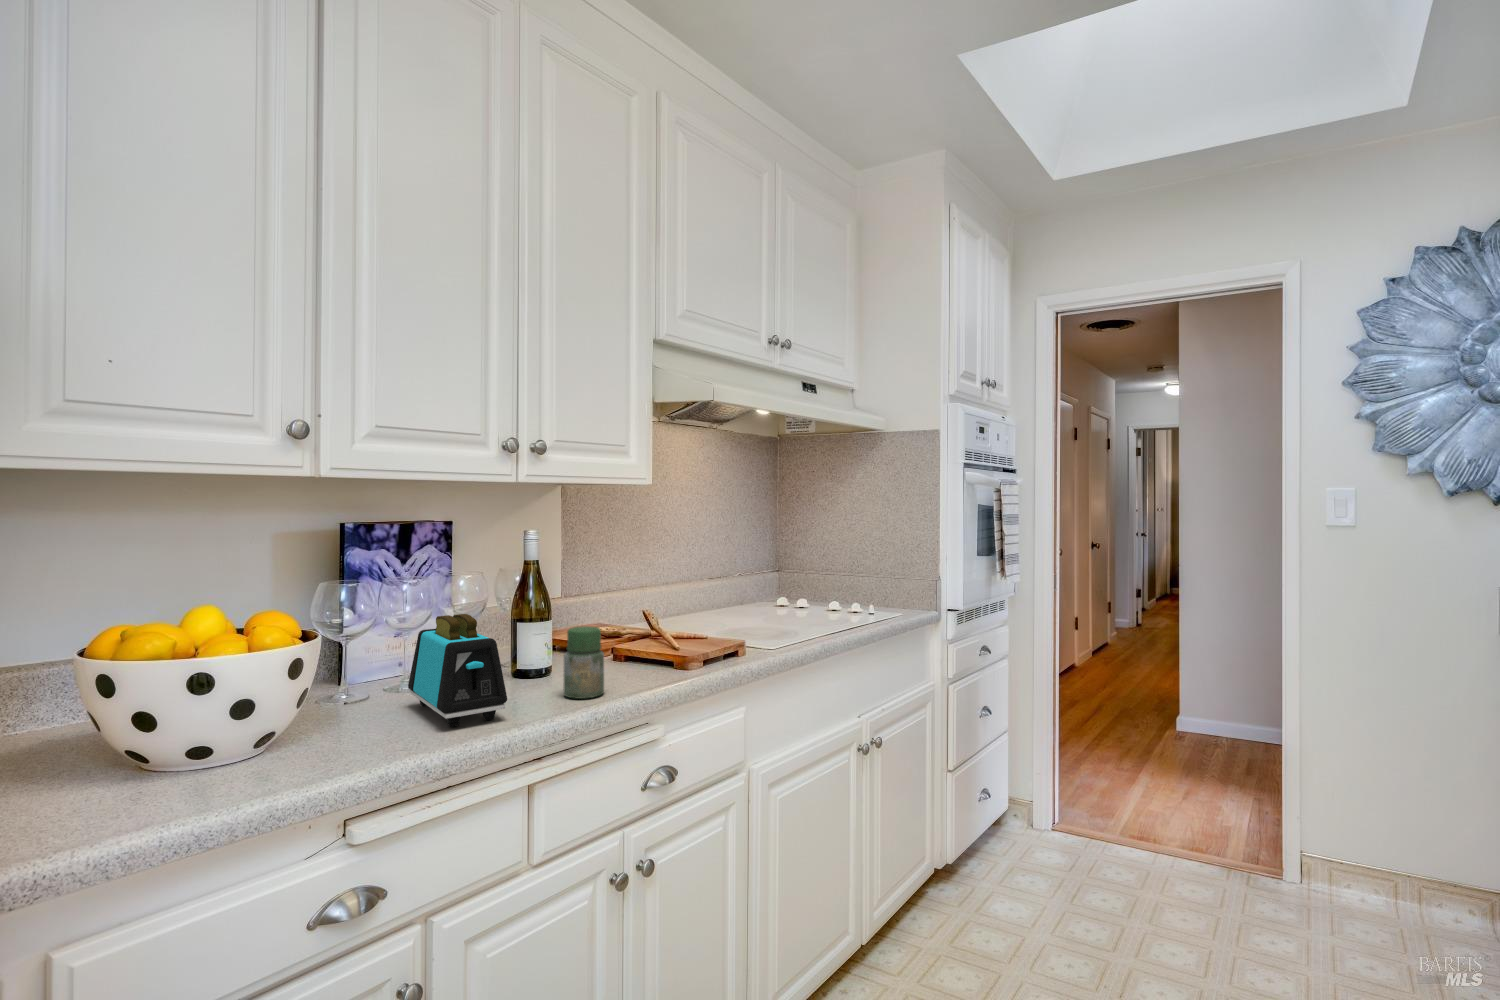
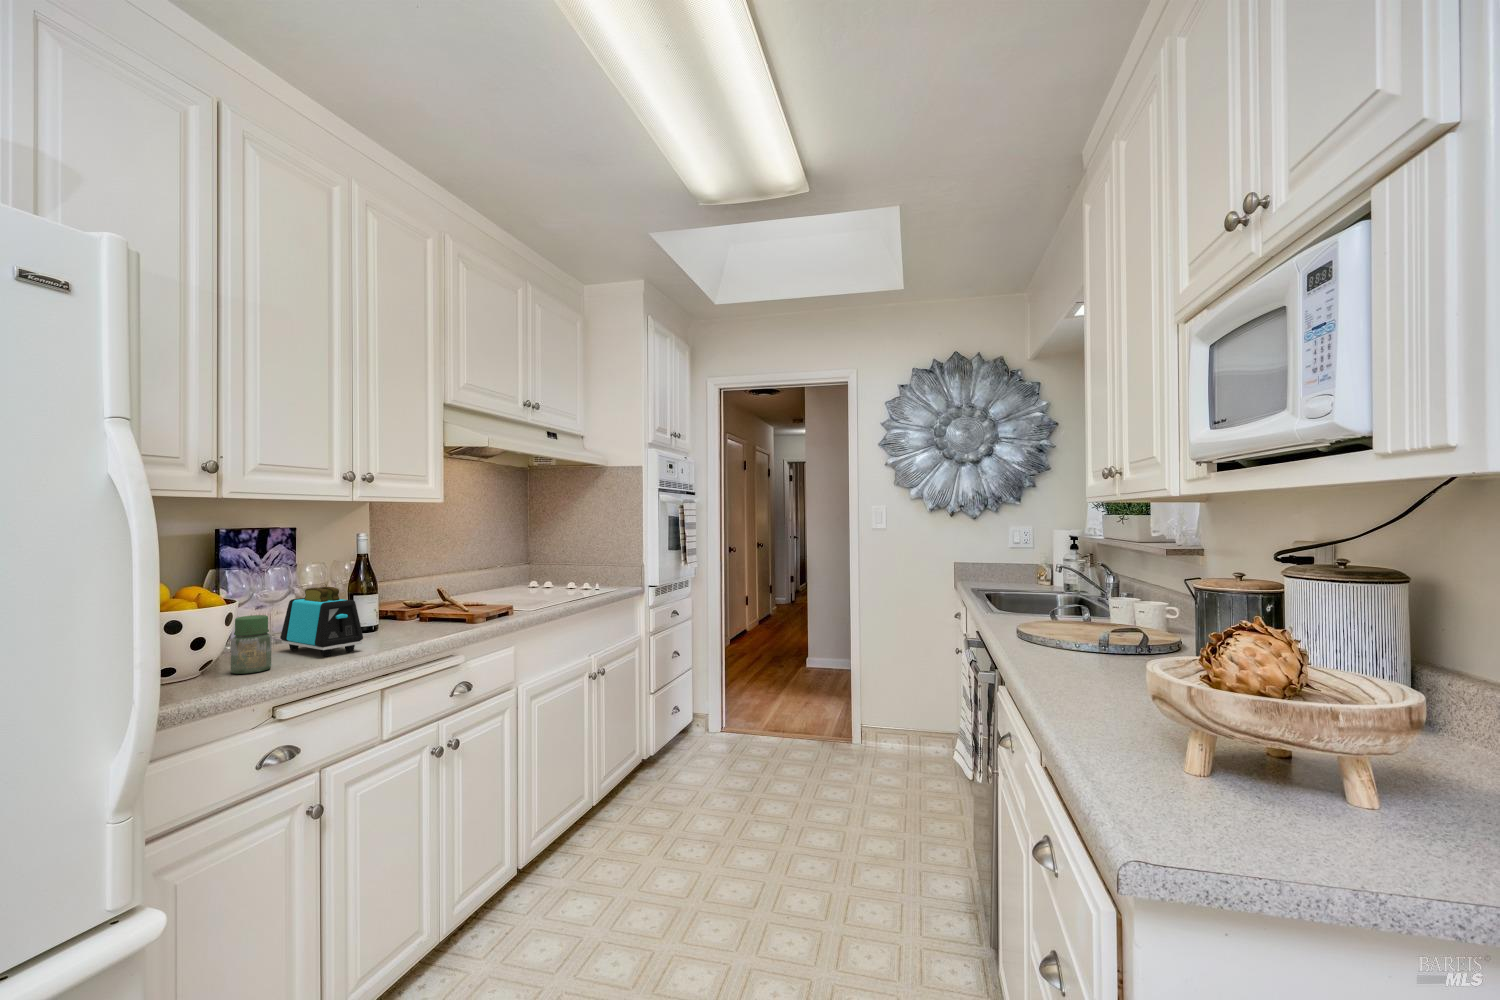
jar: present [564,626,604,699] -> present [231,615,272,674]

